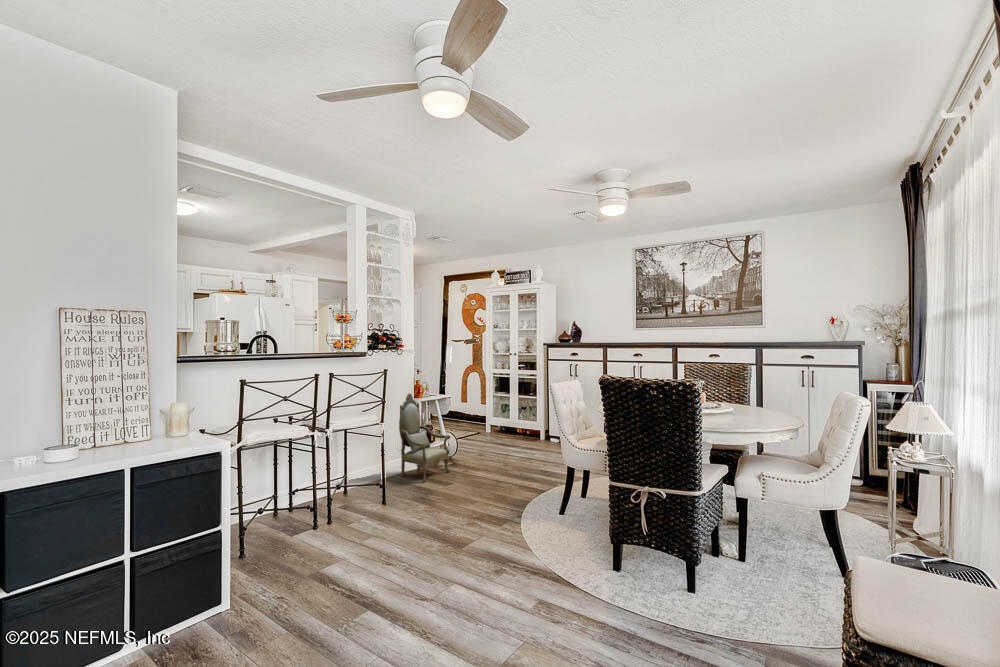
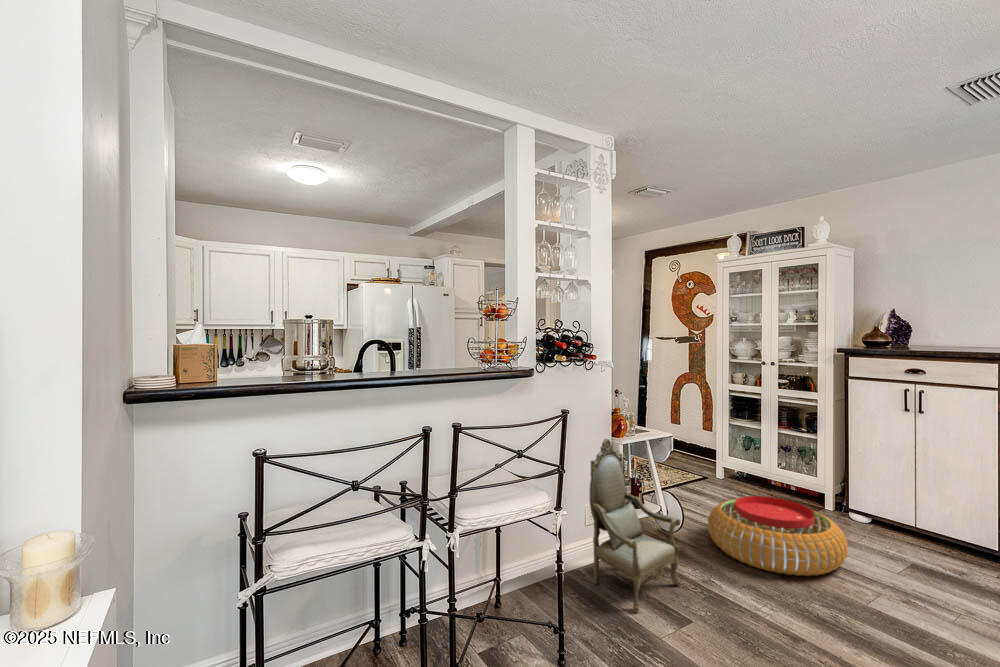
pouf: none [470,428,538,463] -> present [708,496,848,576]

